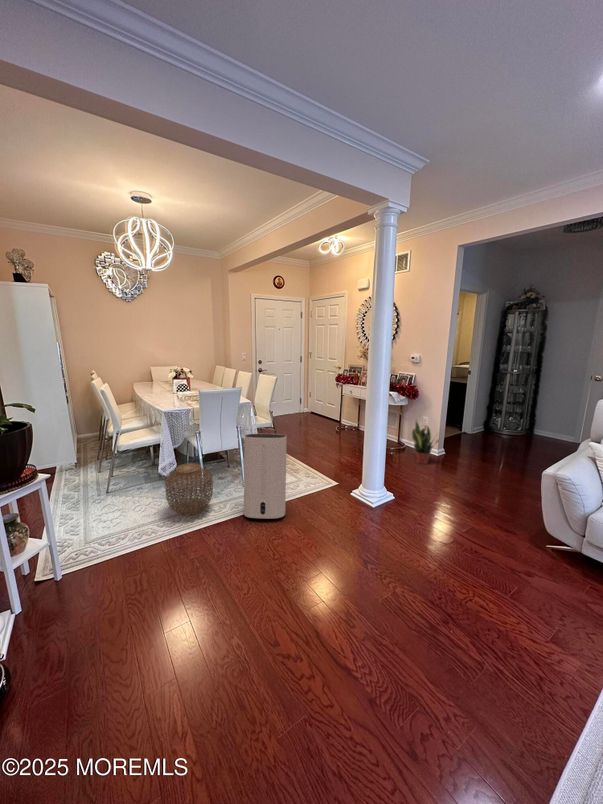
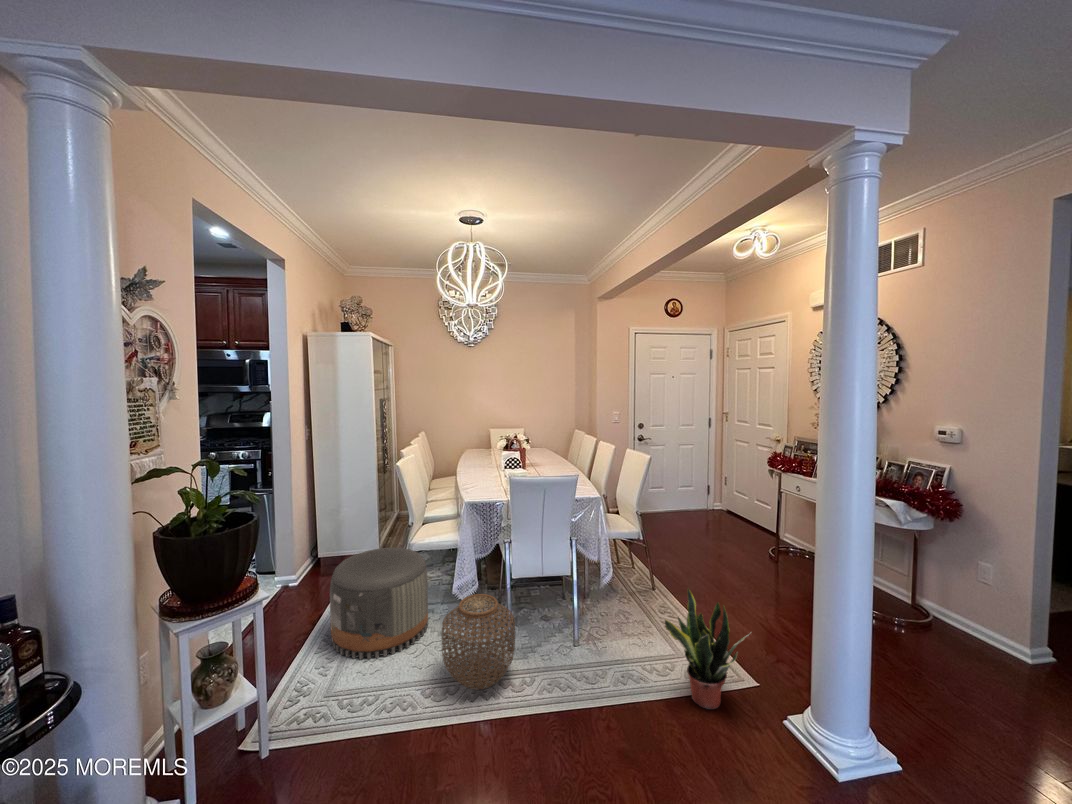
potted plant: present [412,422,439,464] -> present [665,589,749,709]
air purifier: present [244,434,287,519] -> none [556,562,640,745]
pouf: none [65,448,143,520] -> present [330,548,428,659]

